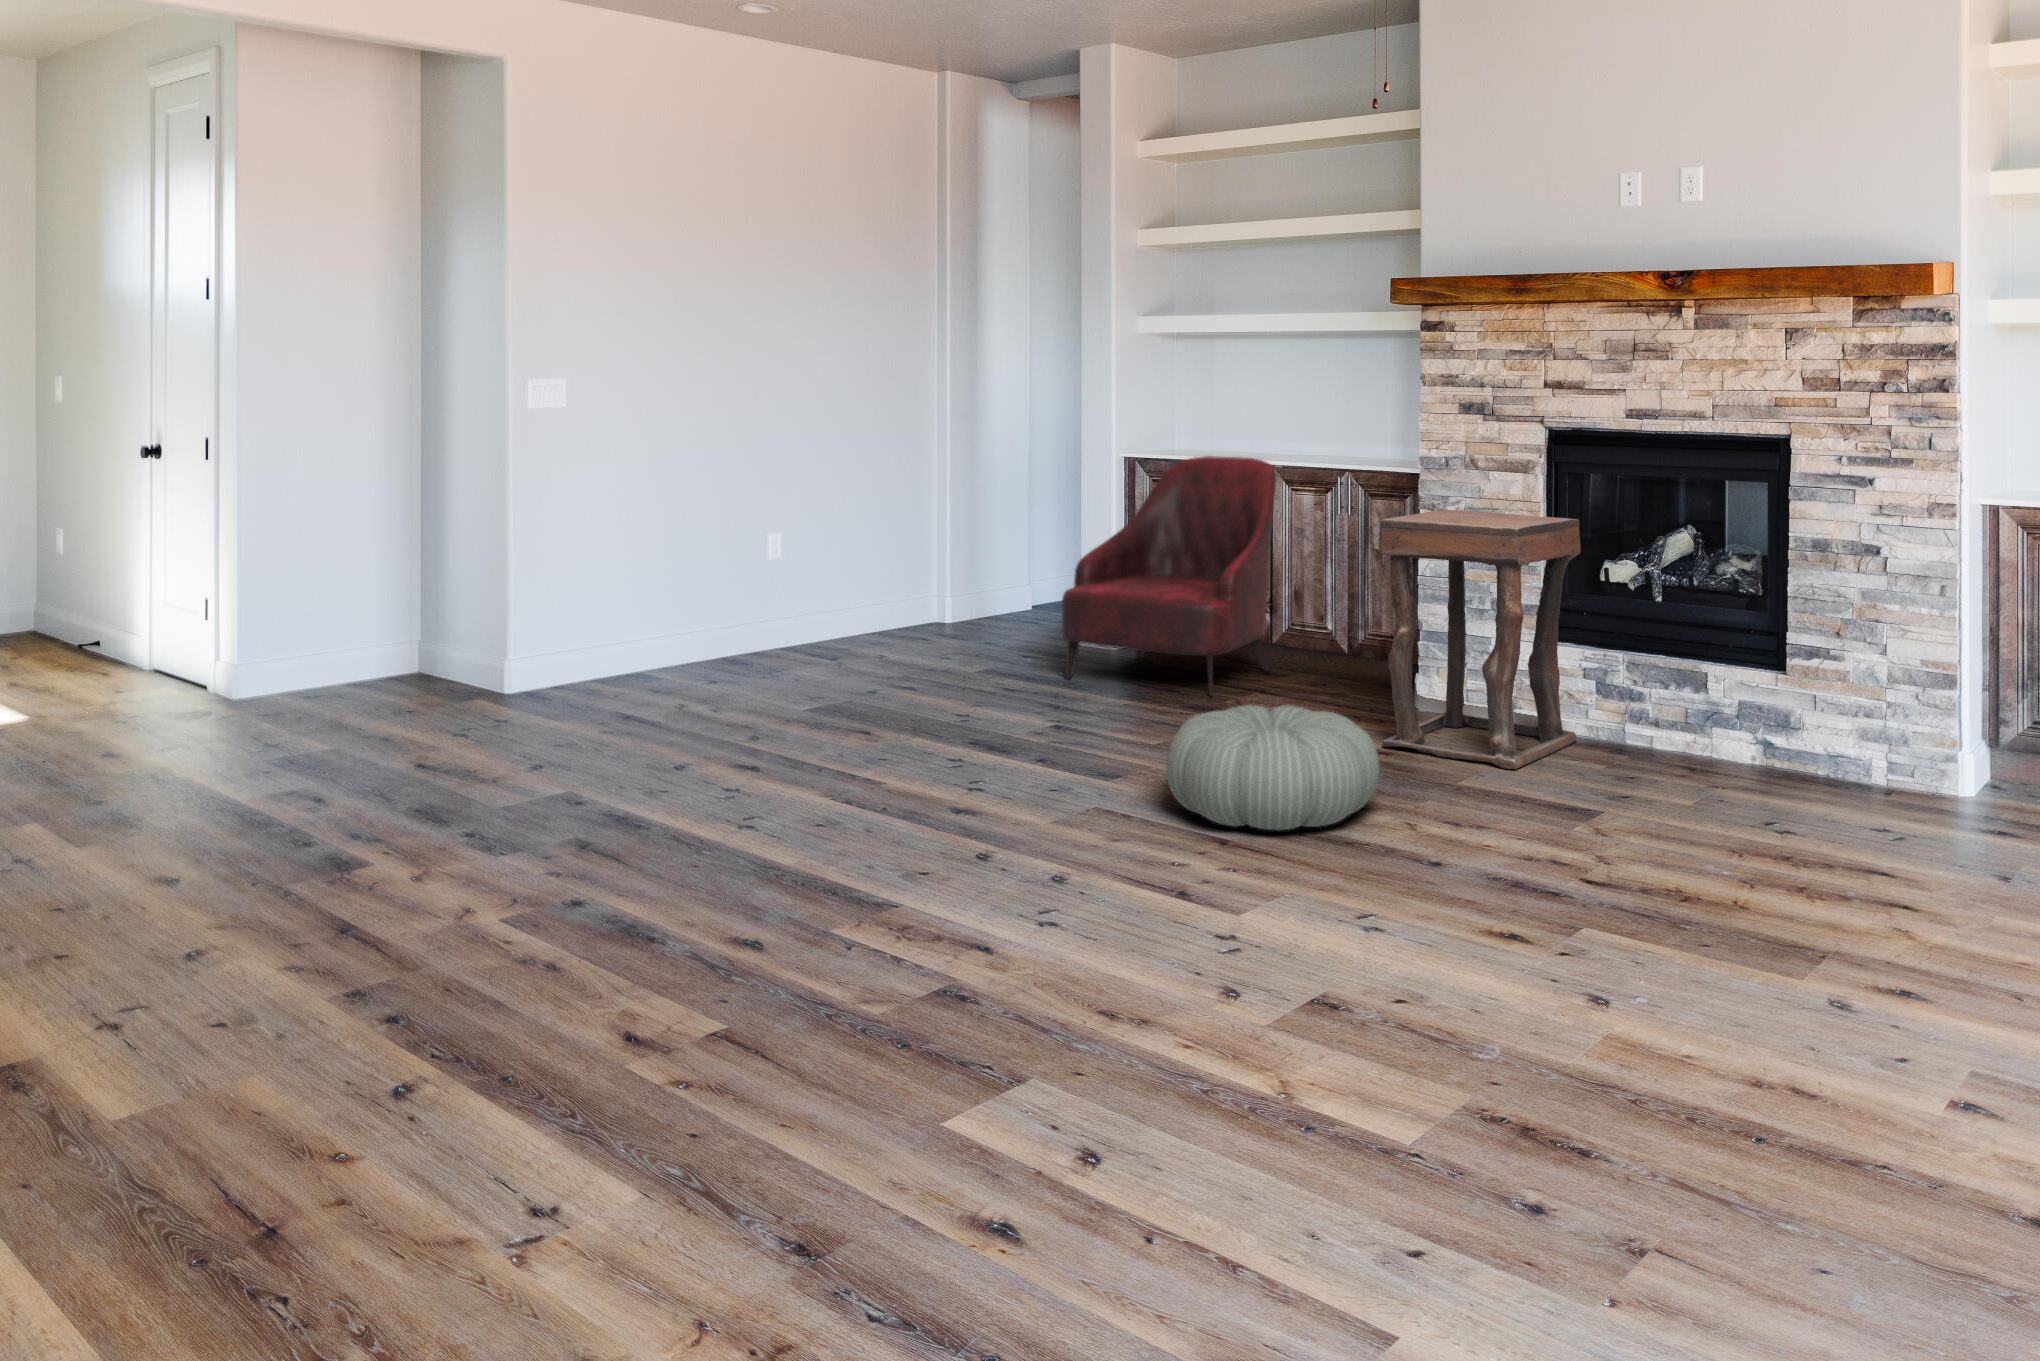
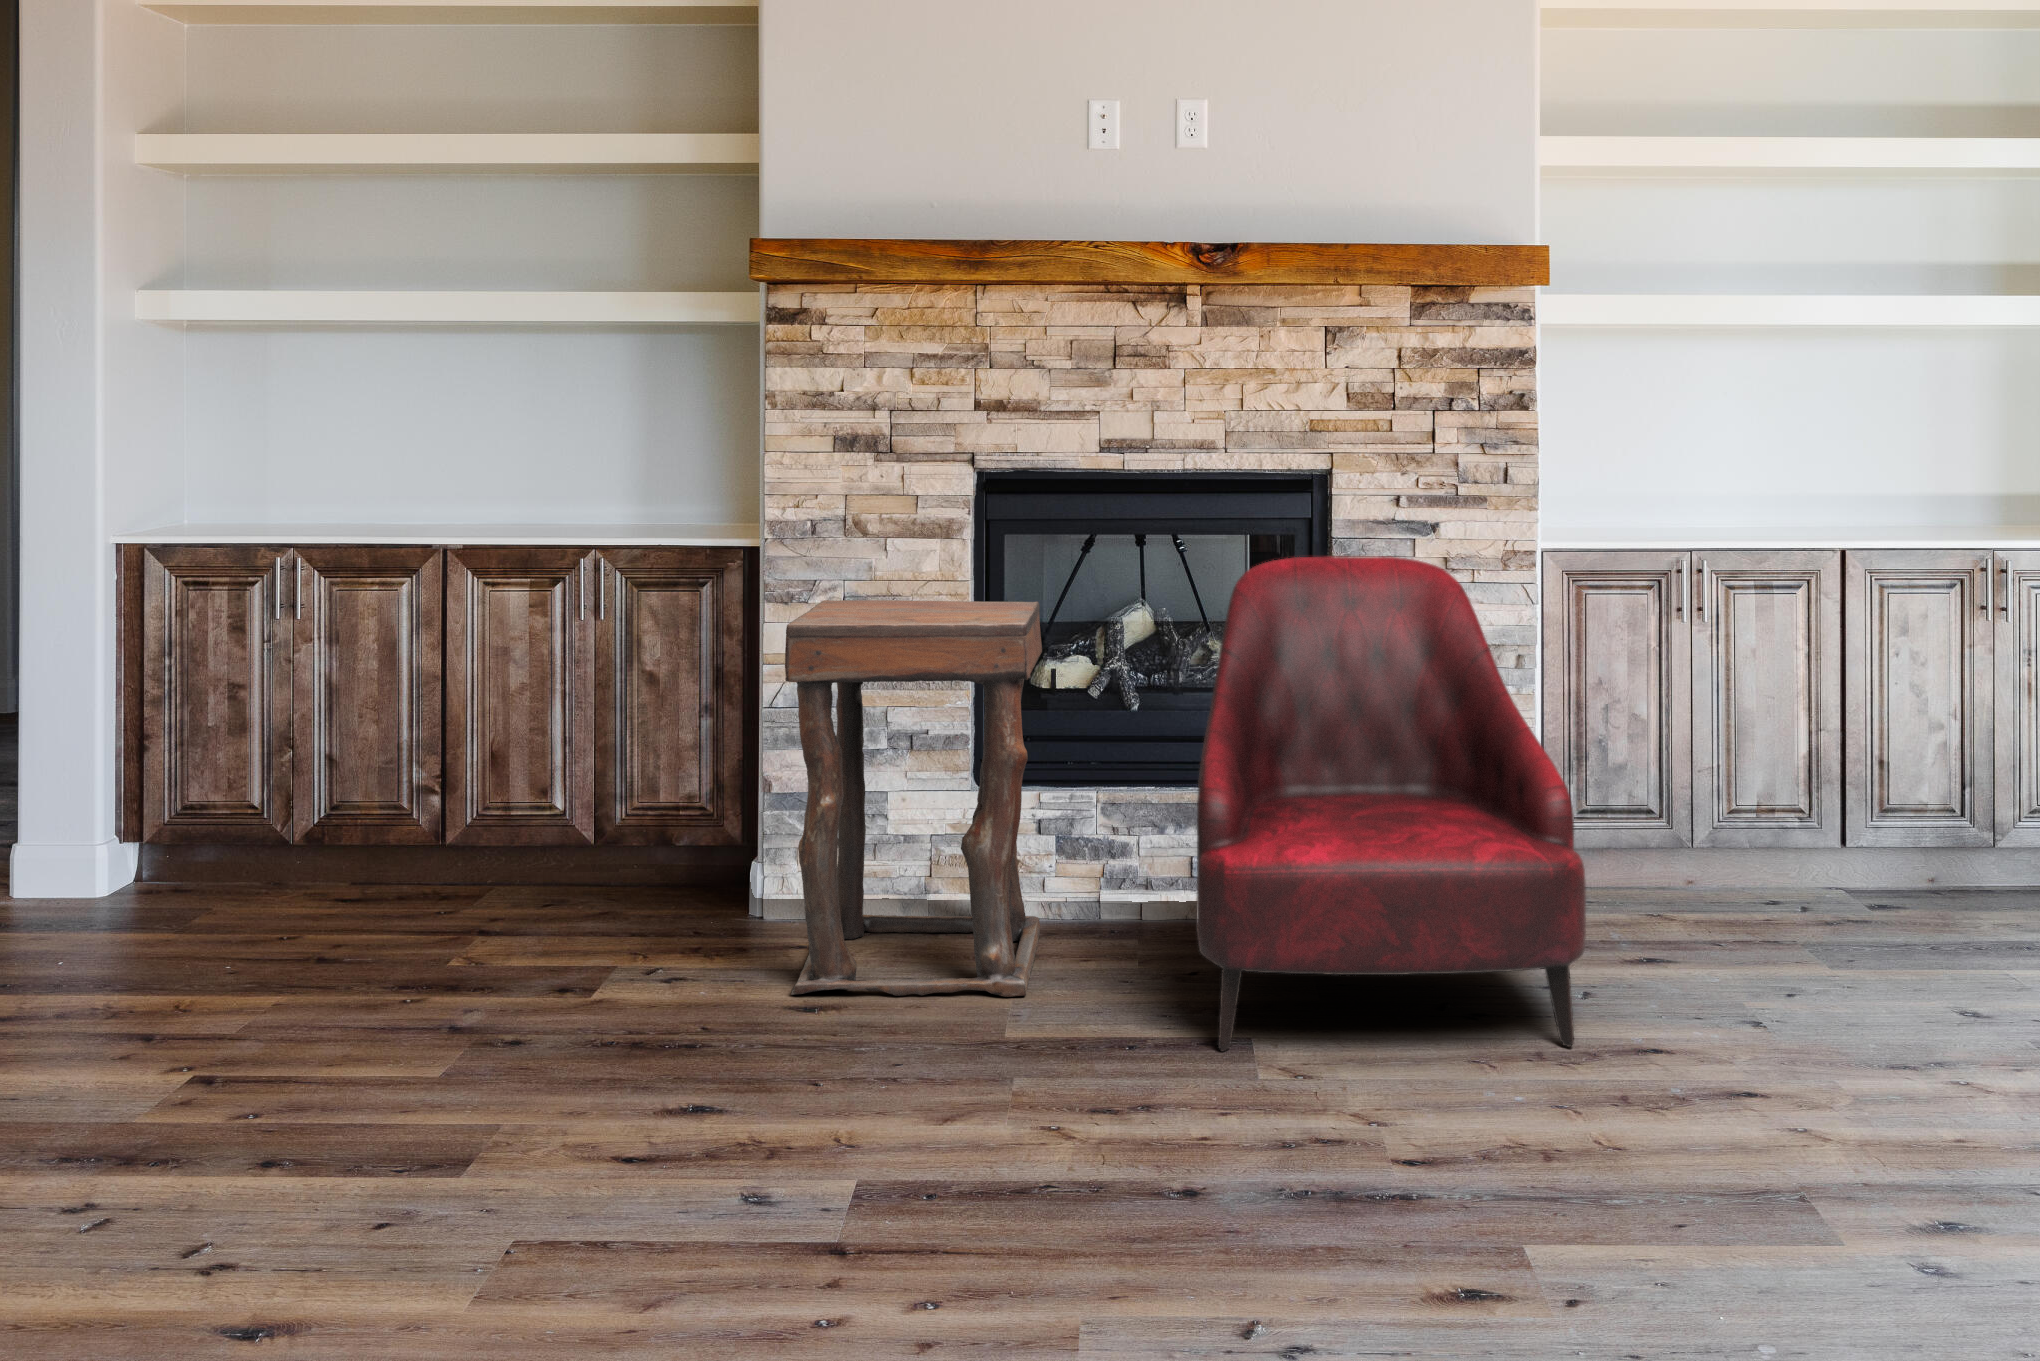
armchair: present [1062,456,1276,696] -> present [1196,556,1586,1051]
pouf: present [1166,705,1379,831] -> none [564,966,950,1223]

